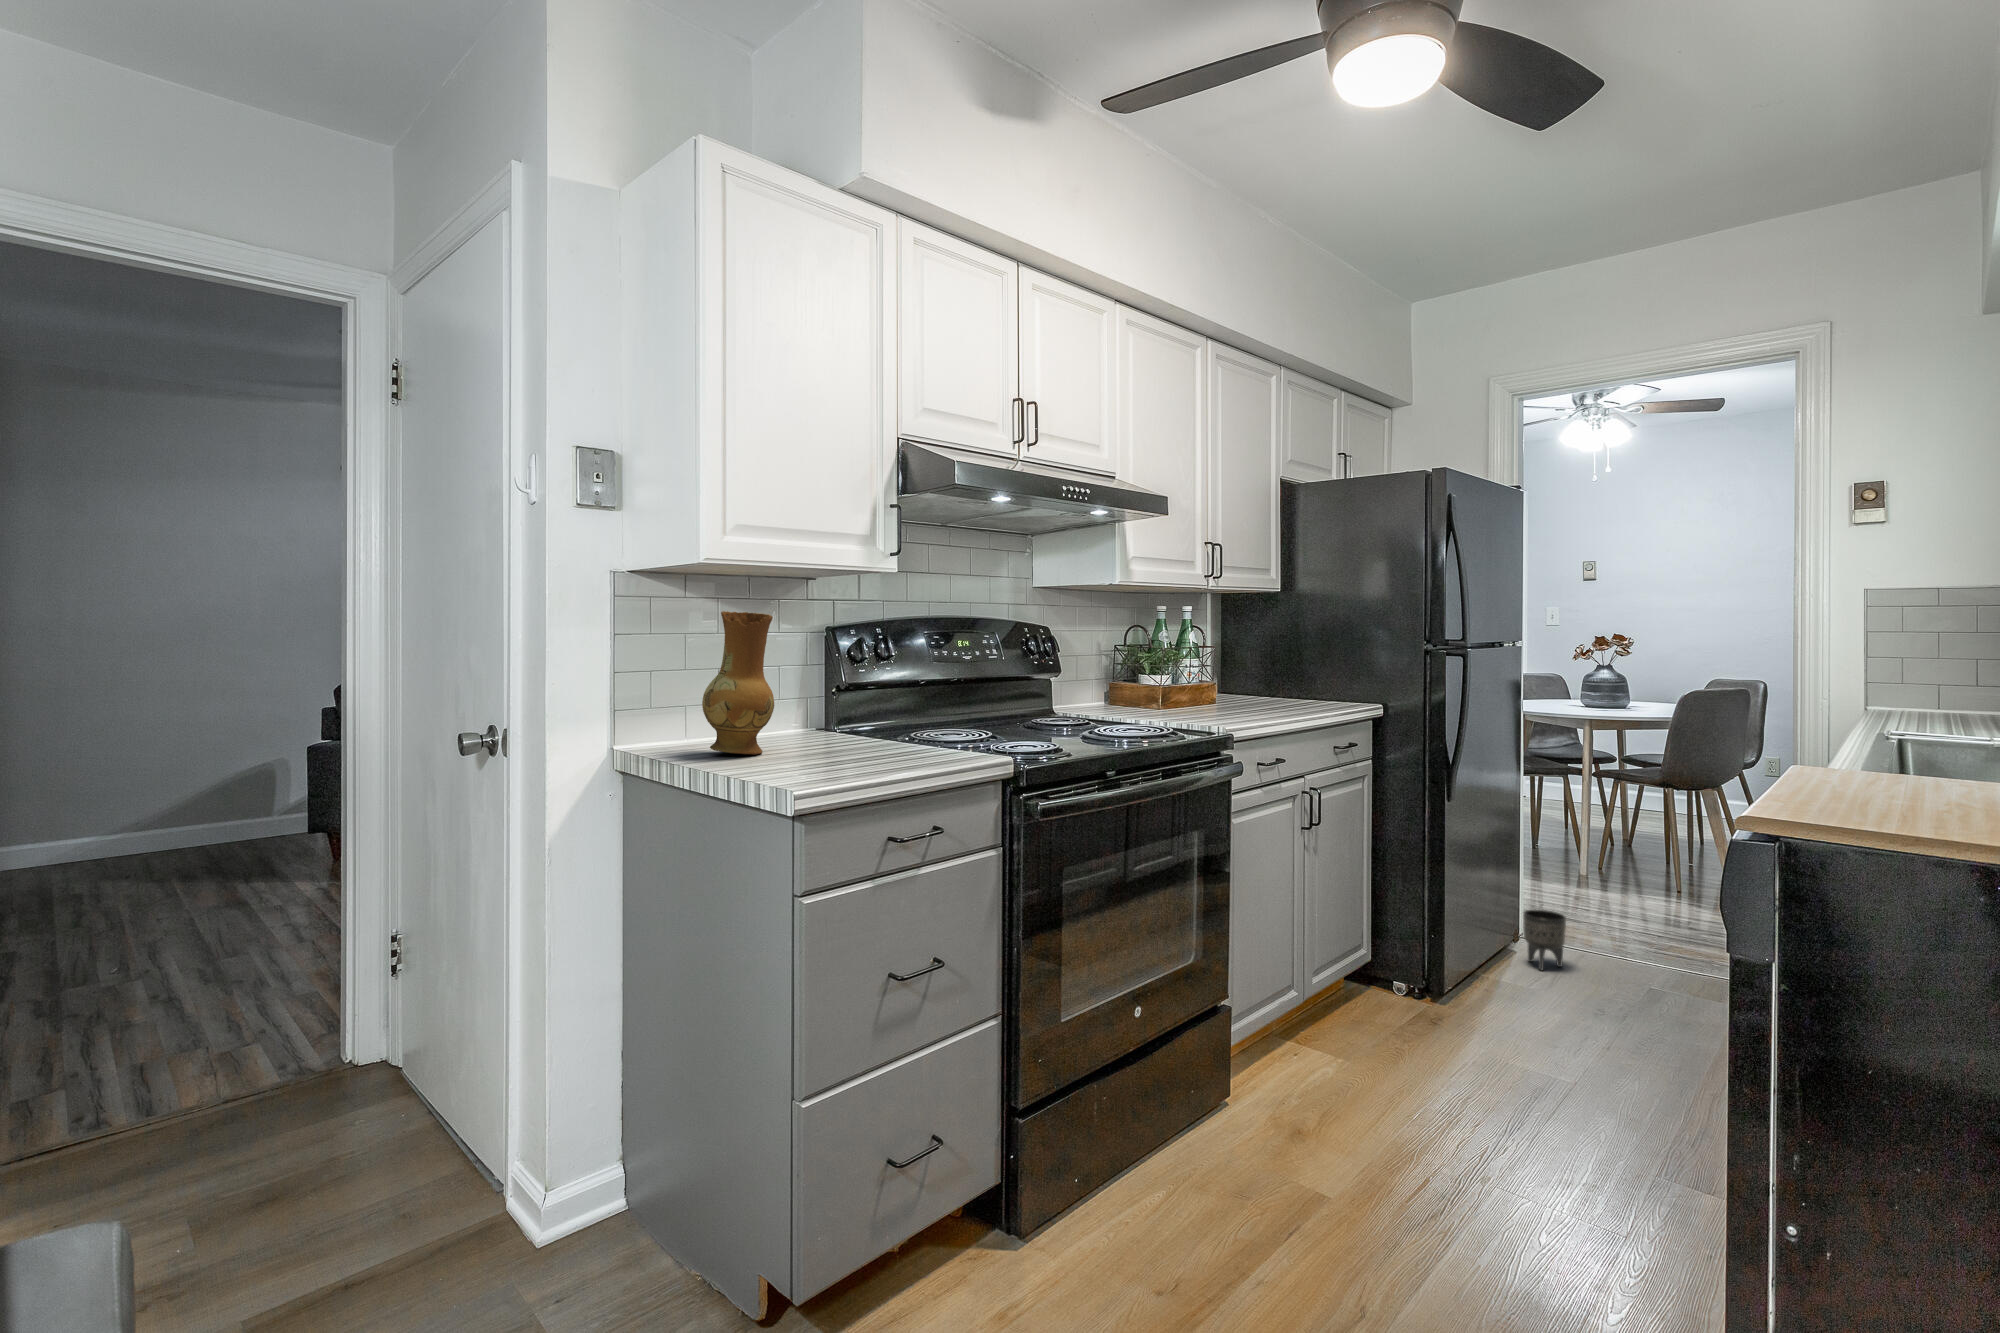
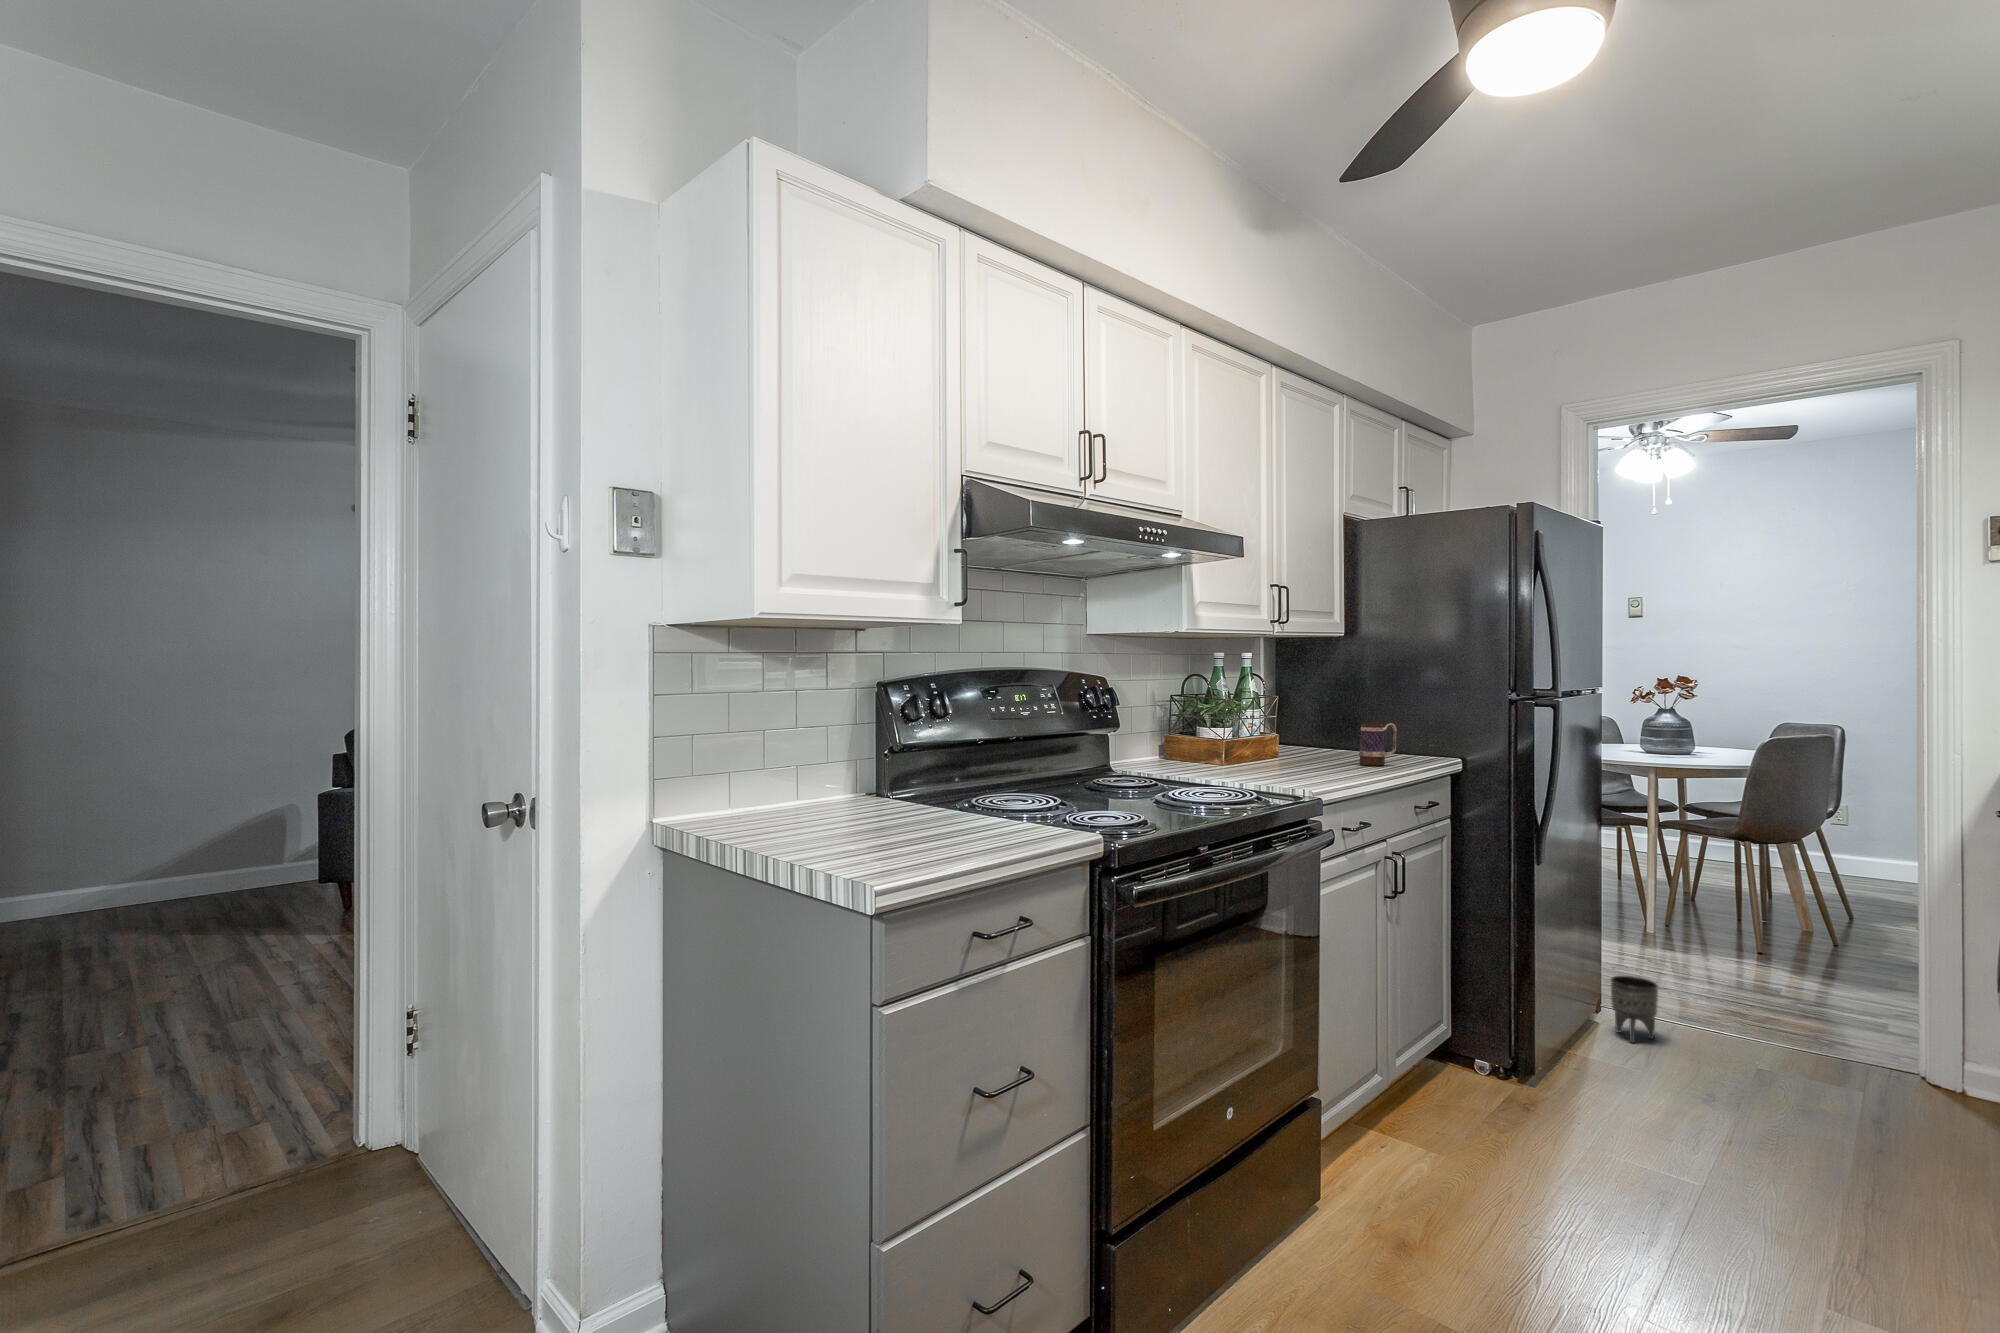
ceramic jug: present [702,611,774,755] -> none [753,670,832,831]
mug: none [1286,672,1320,711] -> present [1359,723,1397,765]

